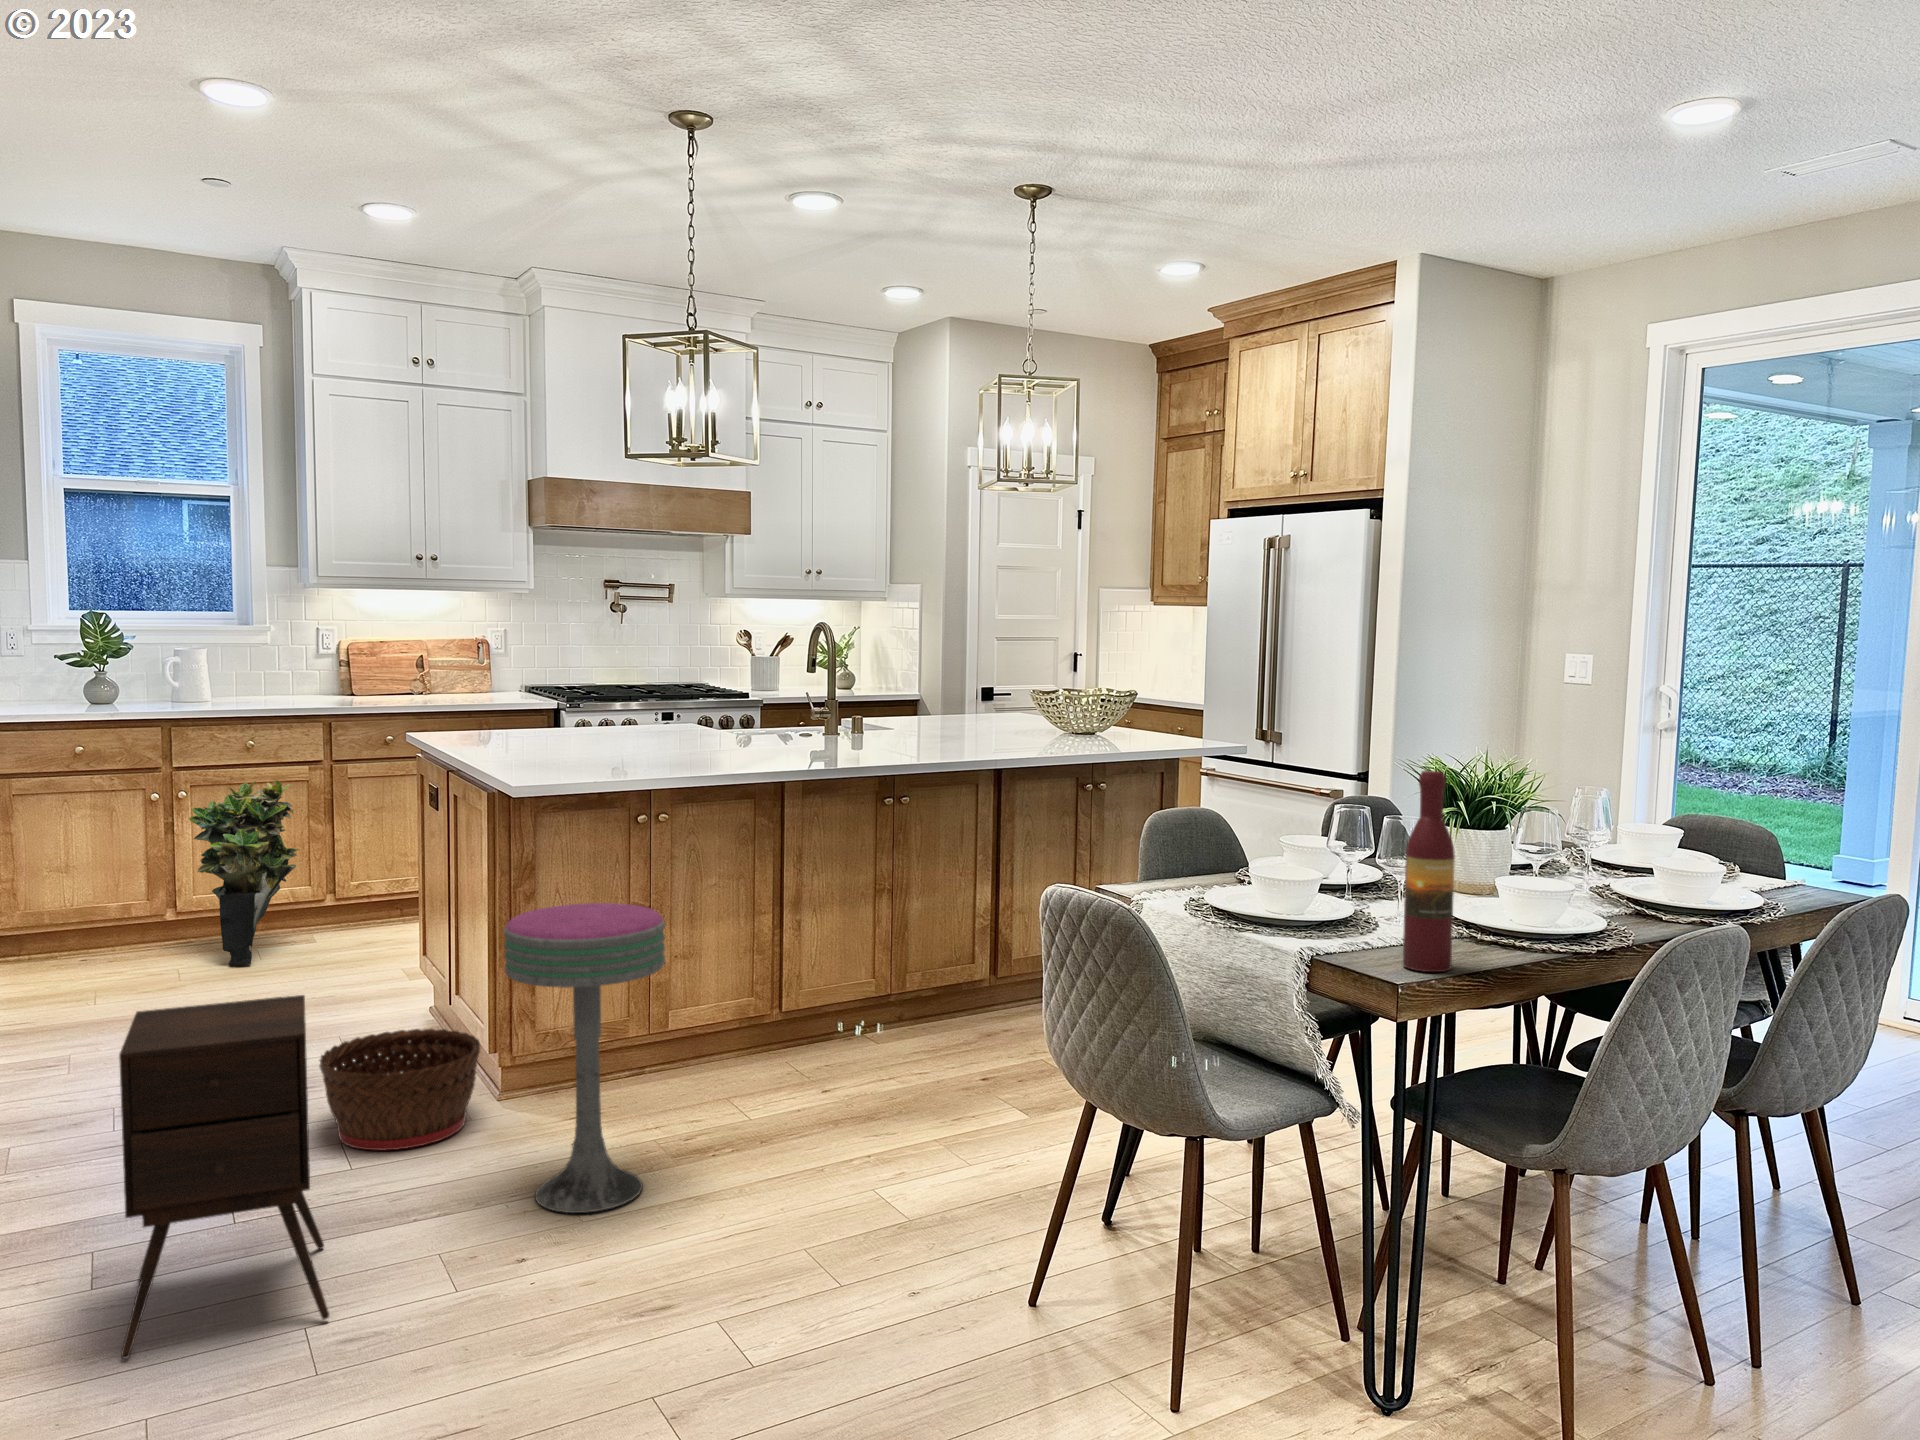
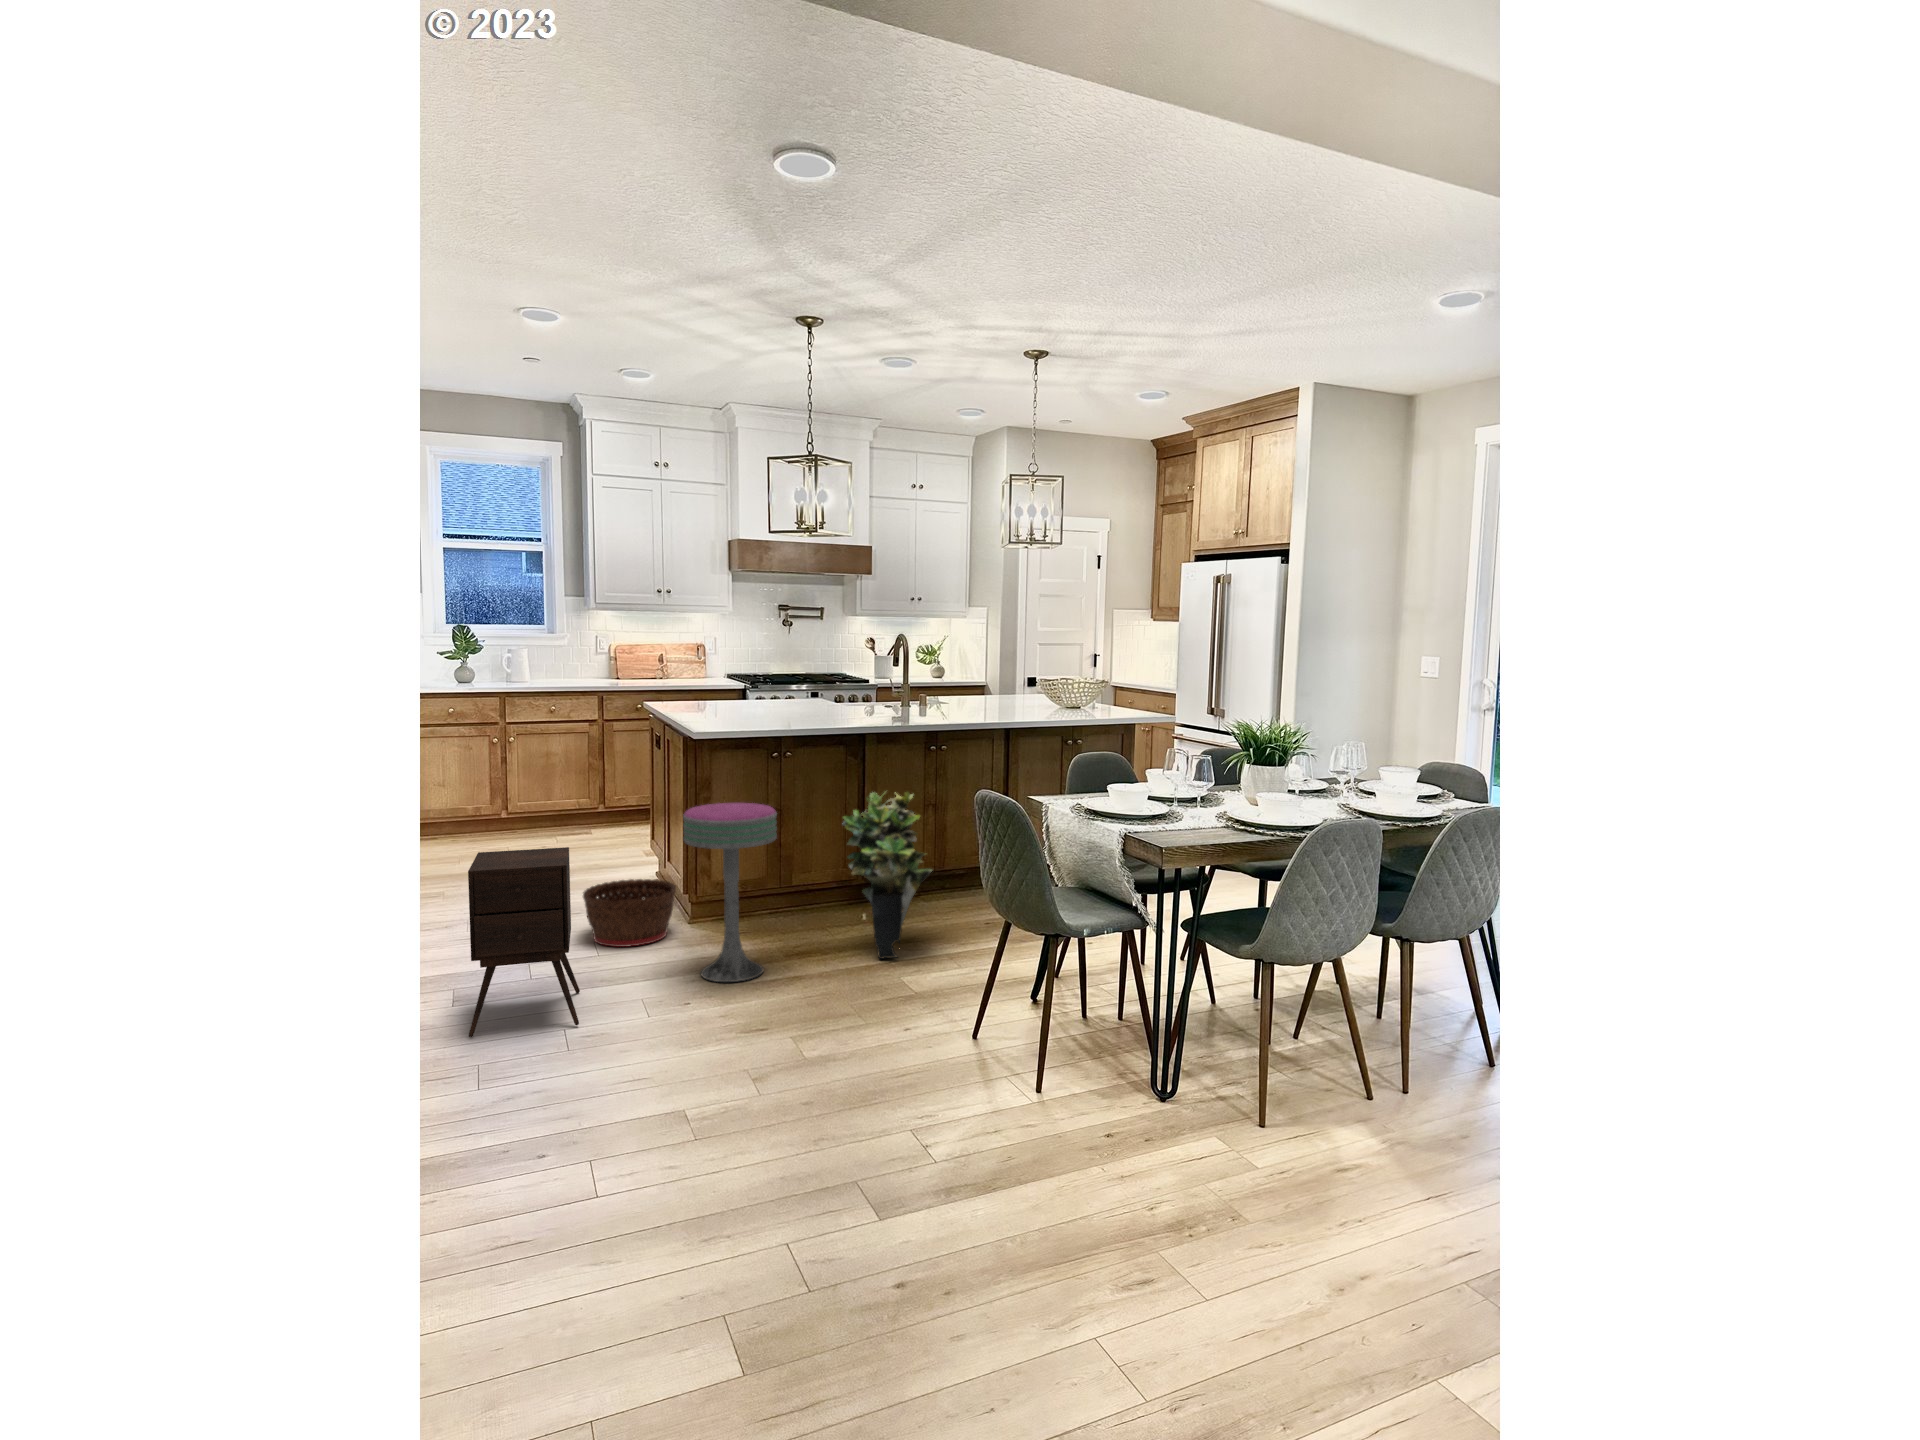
wine bottle: present [1403,771,1455,972] -> none [1172,725,1202,842]
potted plant: present [189,780,300,966] -> present [843,792,932,959]

